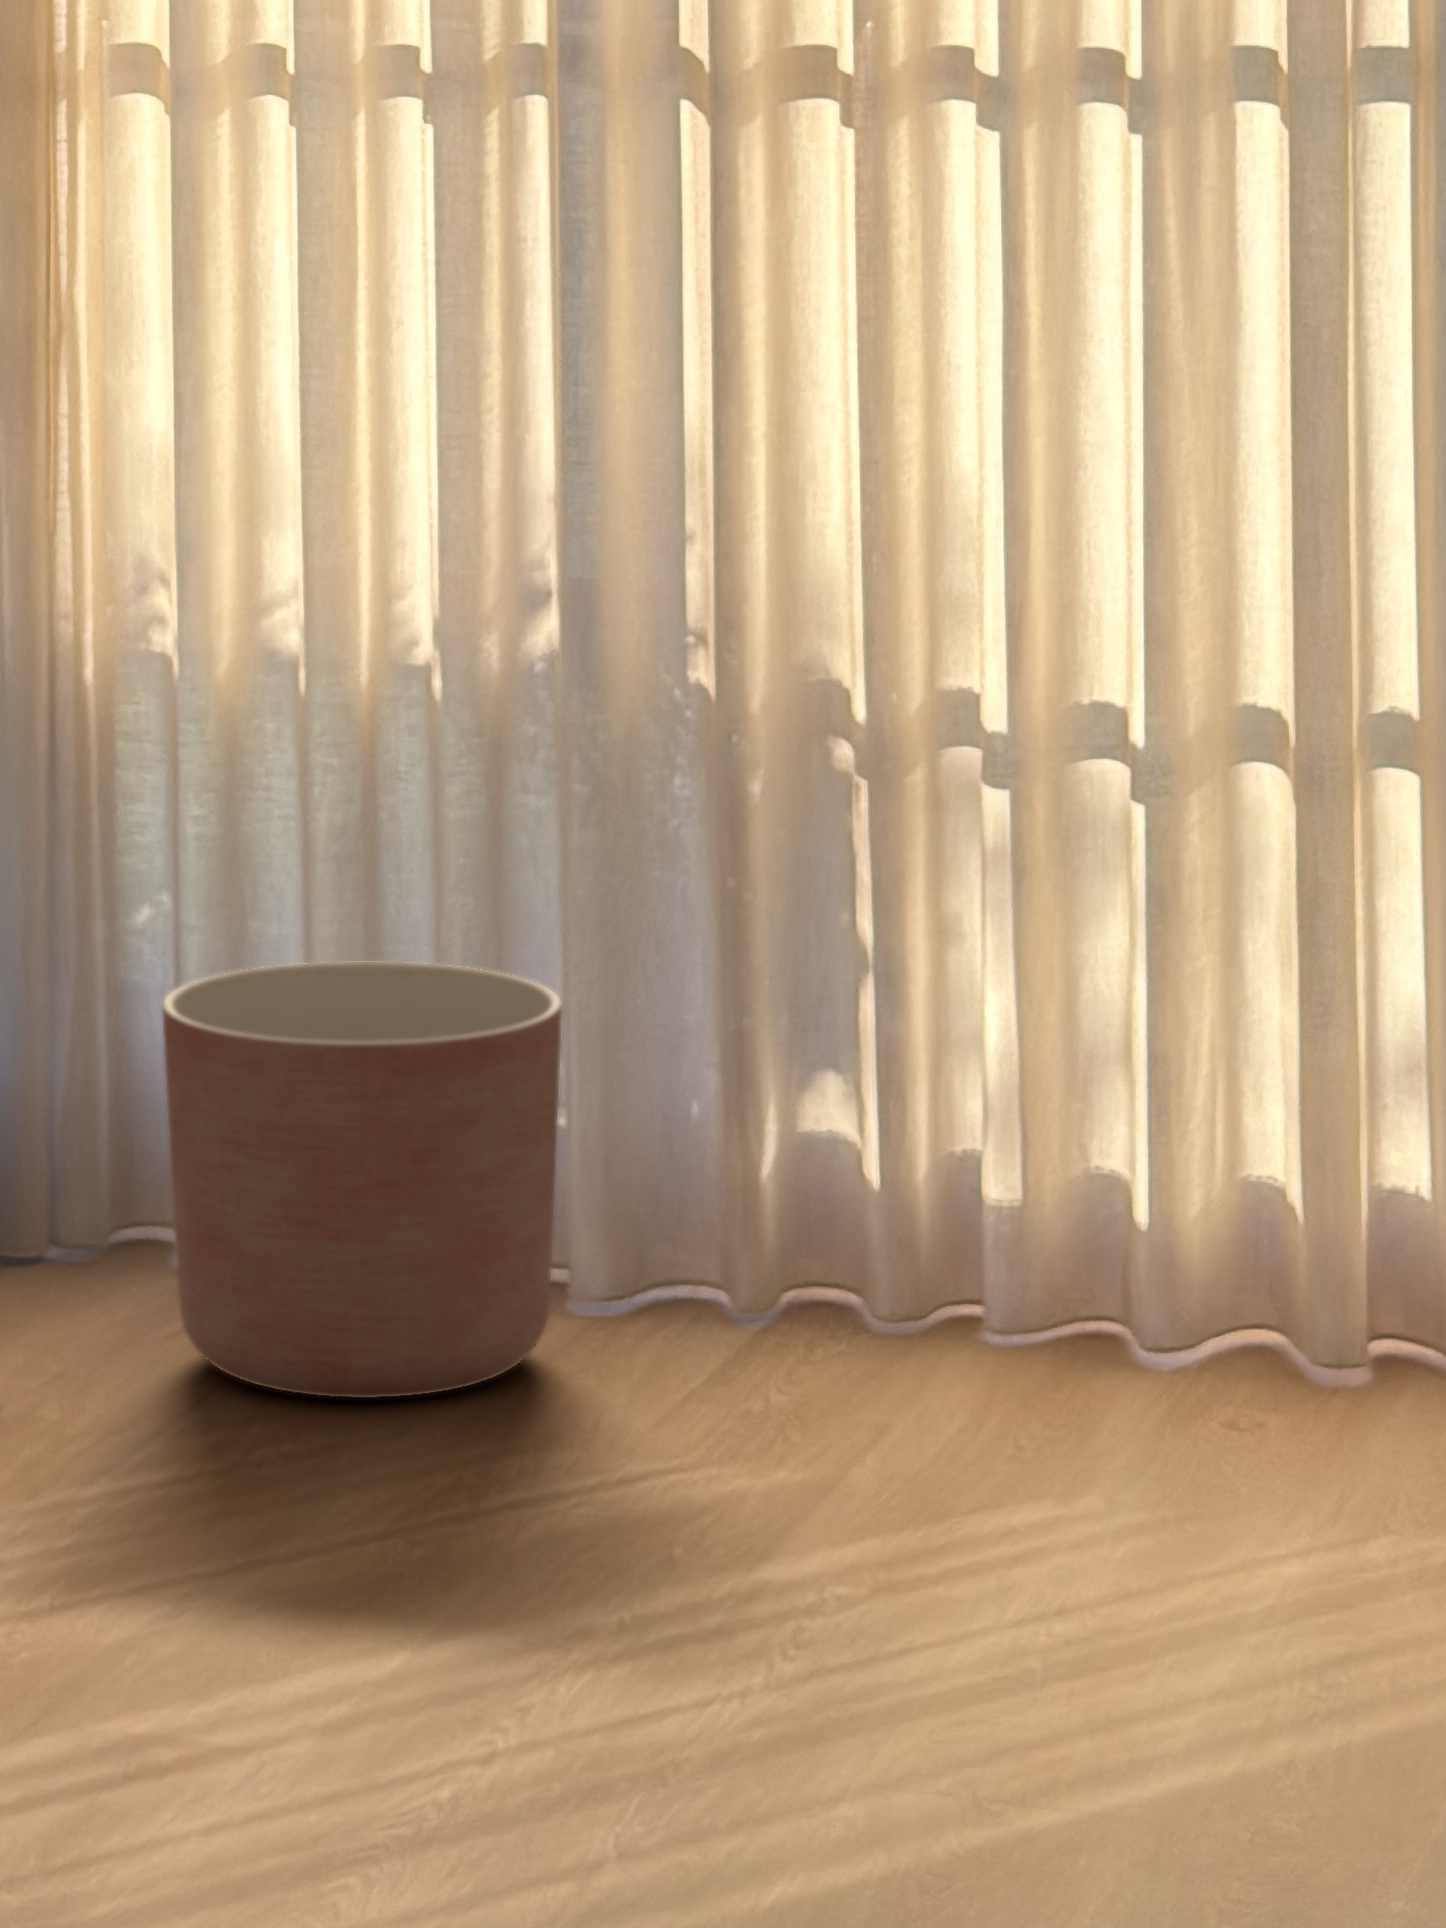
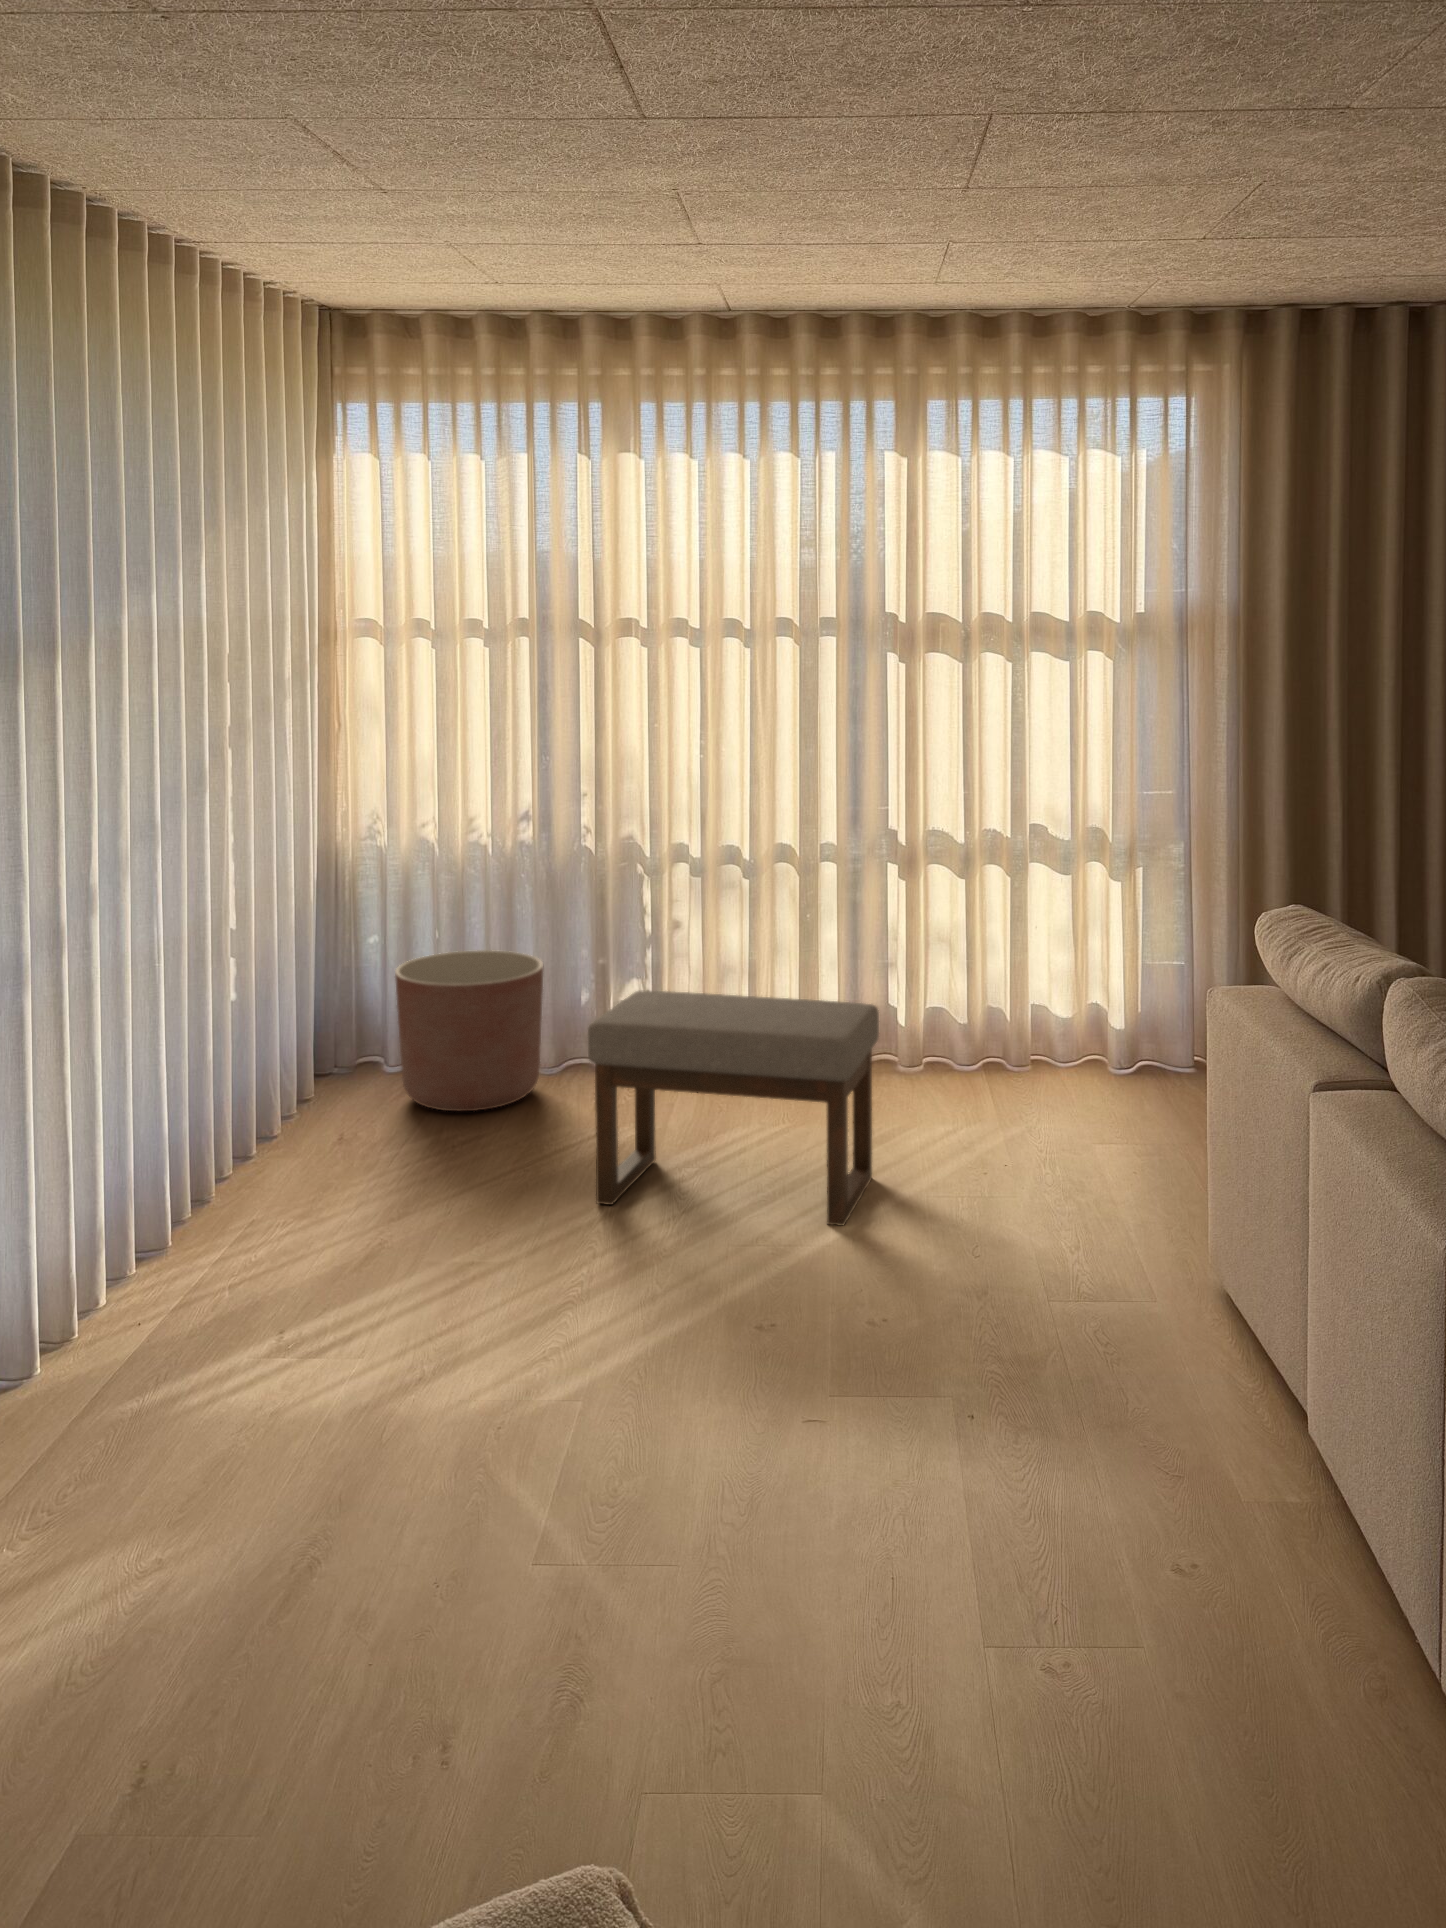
ottoman: none [529,1081,1368,1786] -> present [588,990,879,1226]

